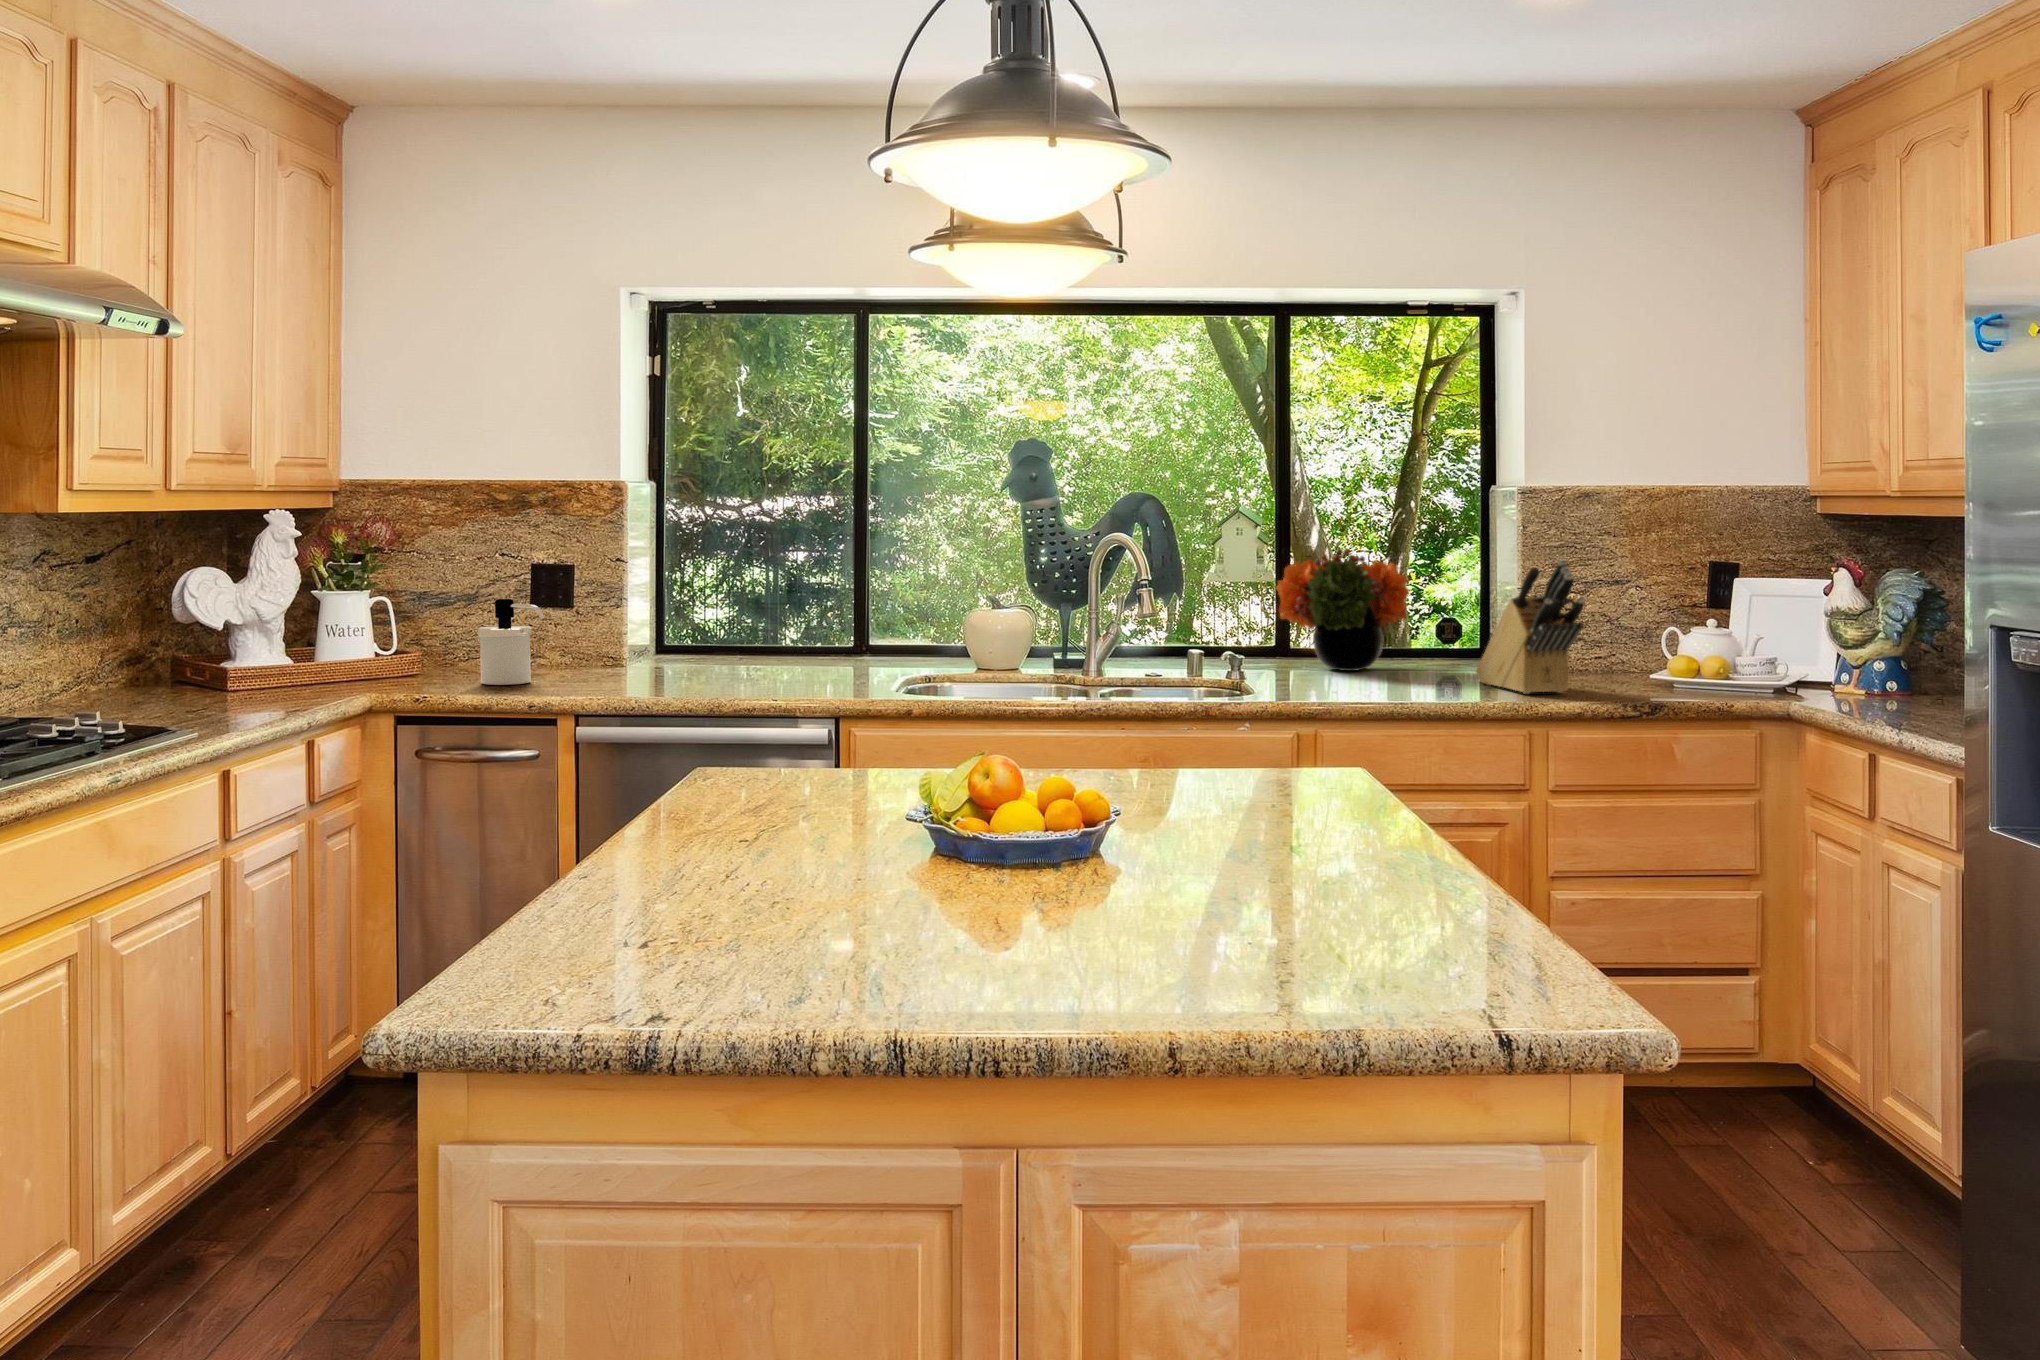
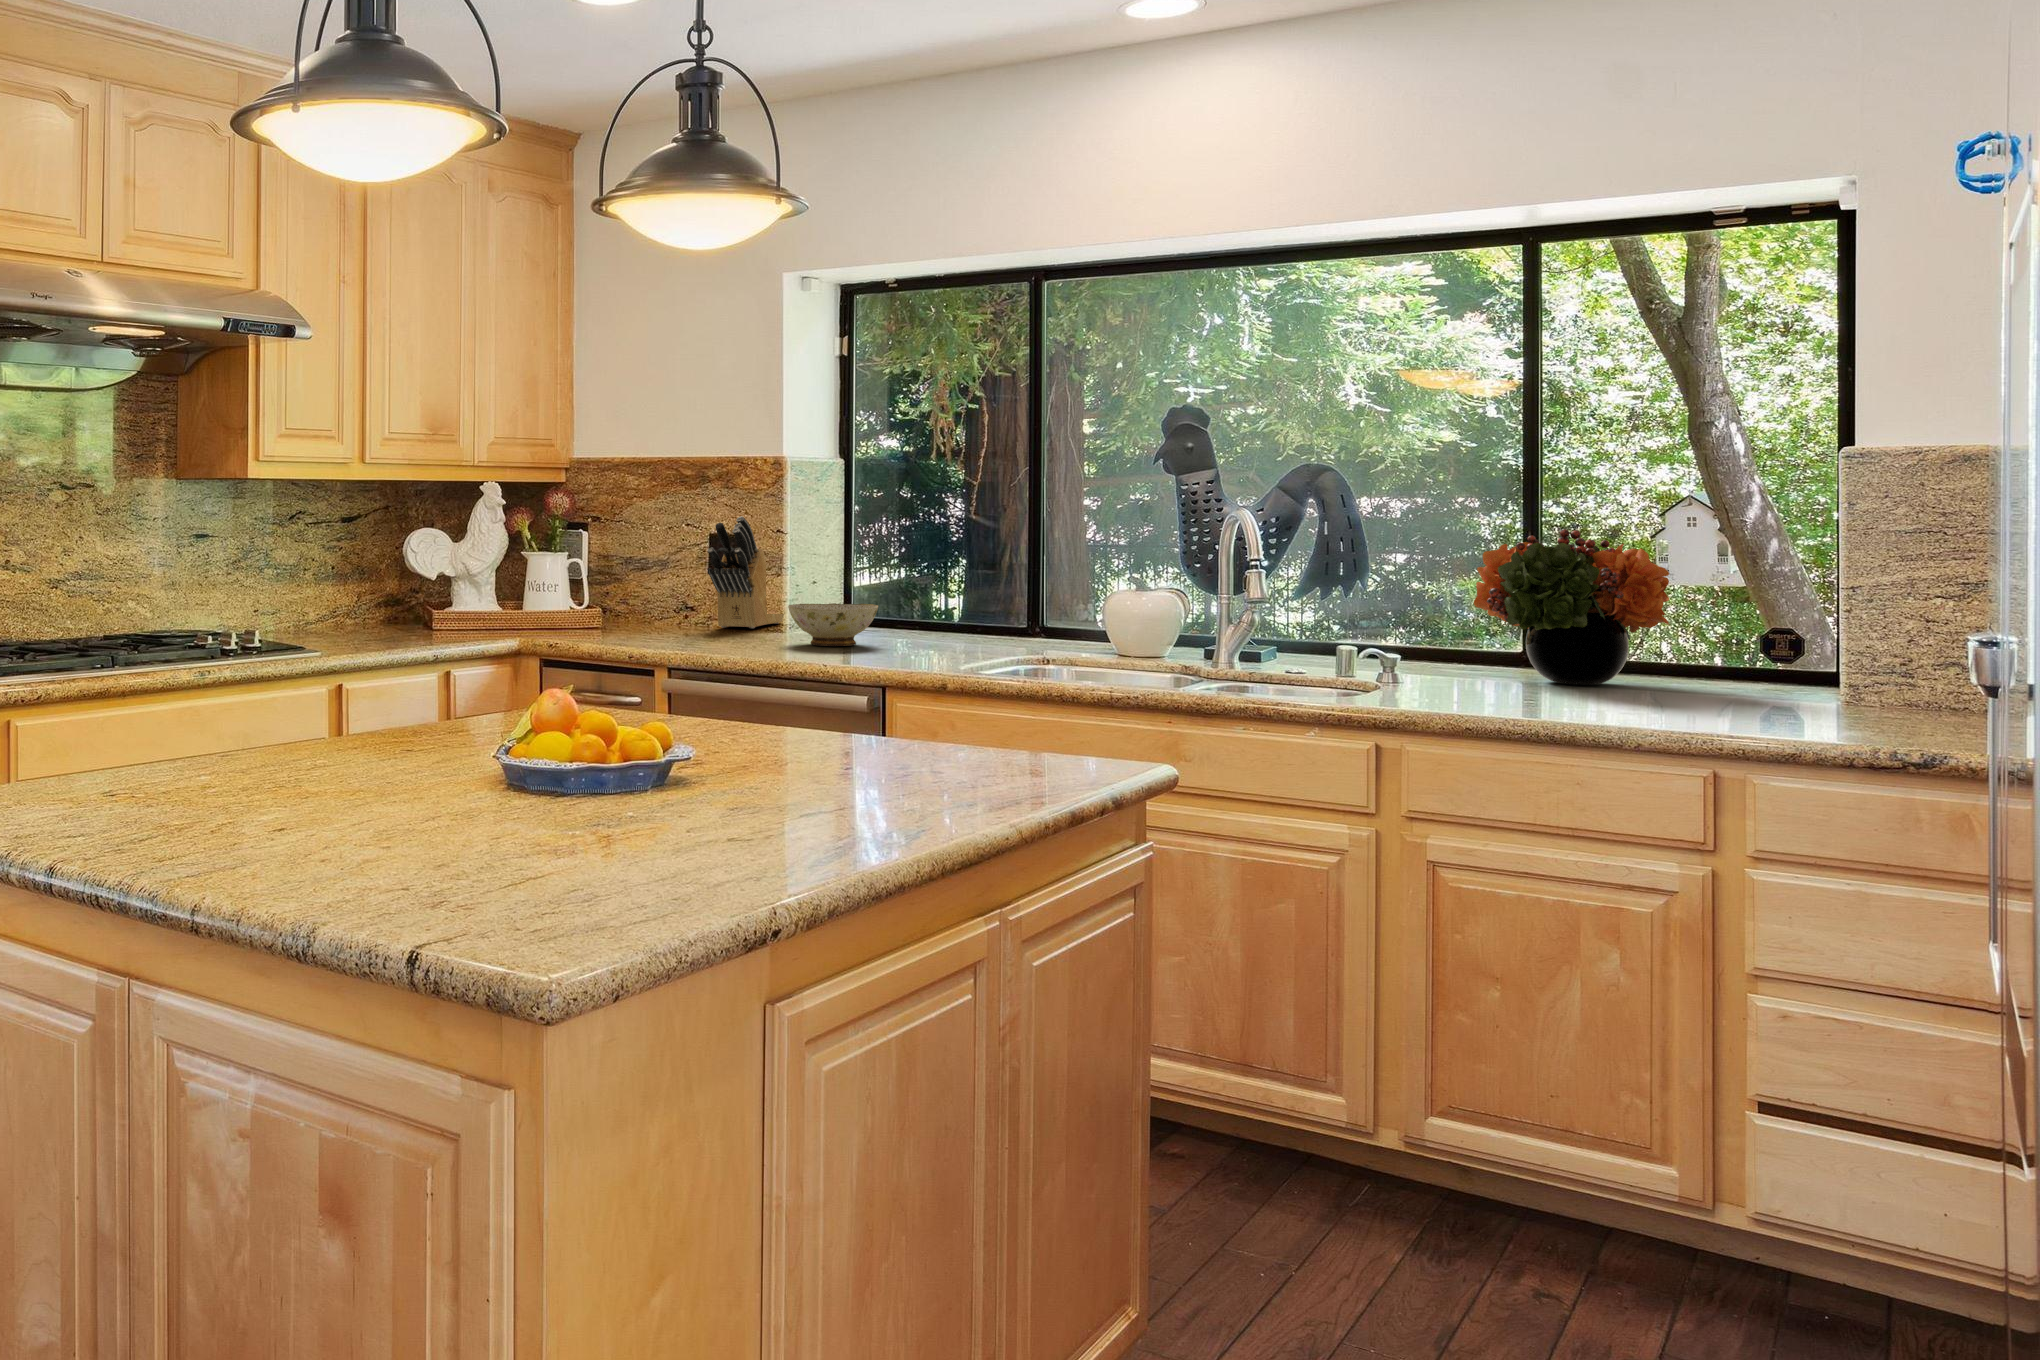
knife block: present [1476,559,1585,694] -> present [707,516,784,628]
soap dispenser: present [478,599,545,685] -> none [618,561,664,639]
ceramic bowl: none [676,633,768,679] -> present [788,603,878,646]

